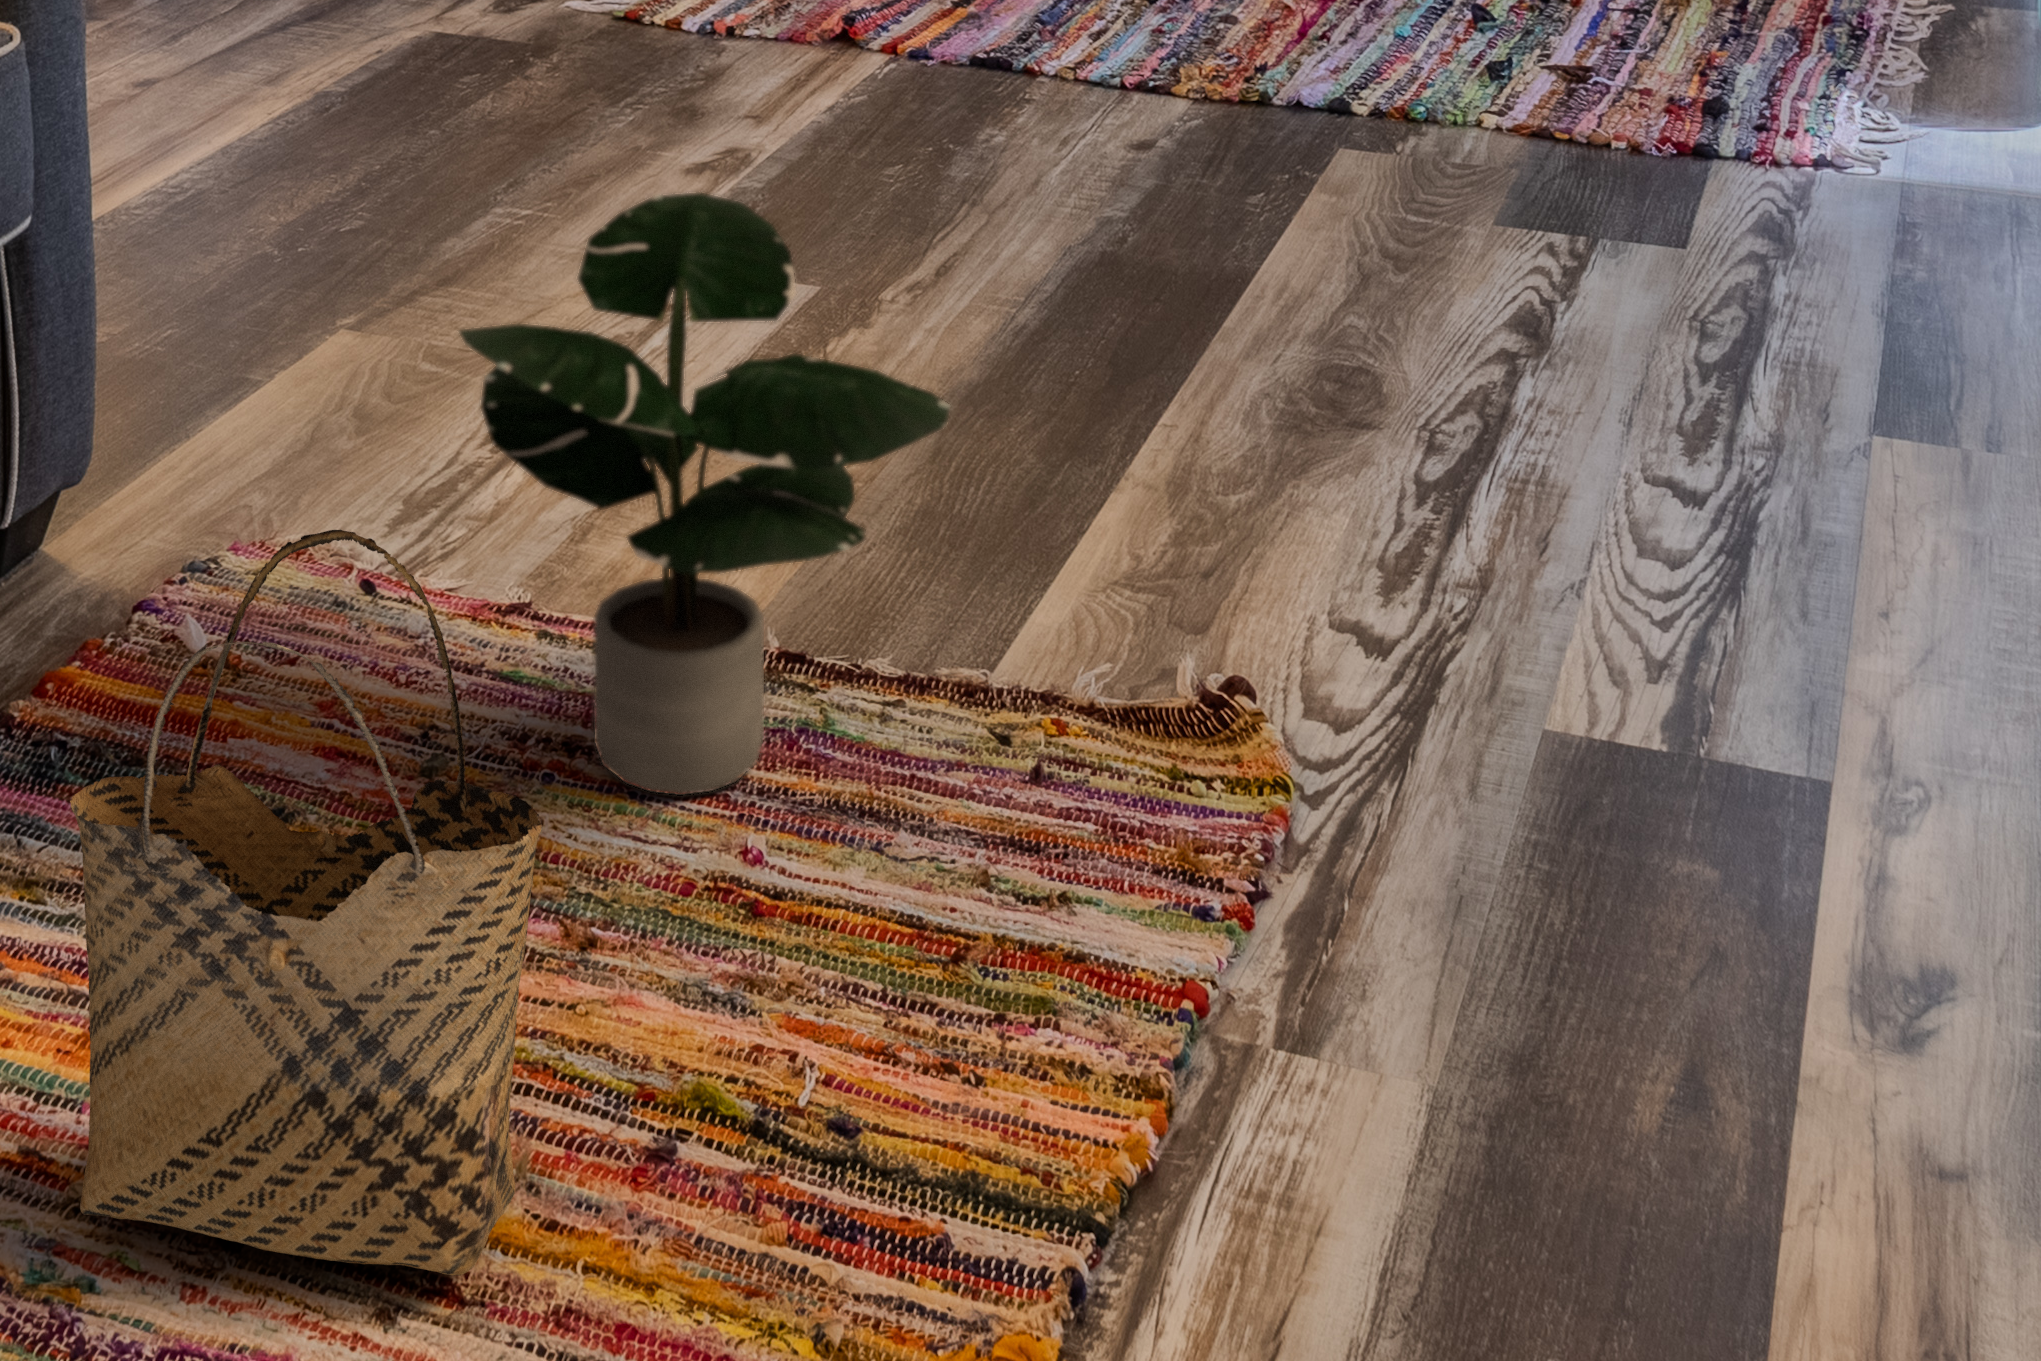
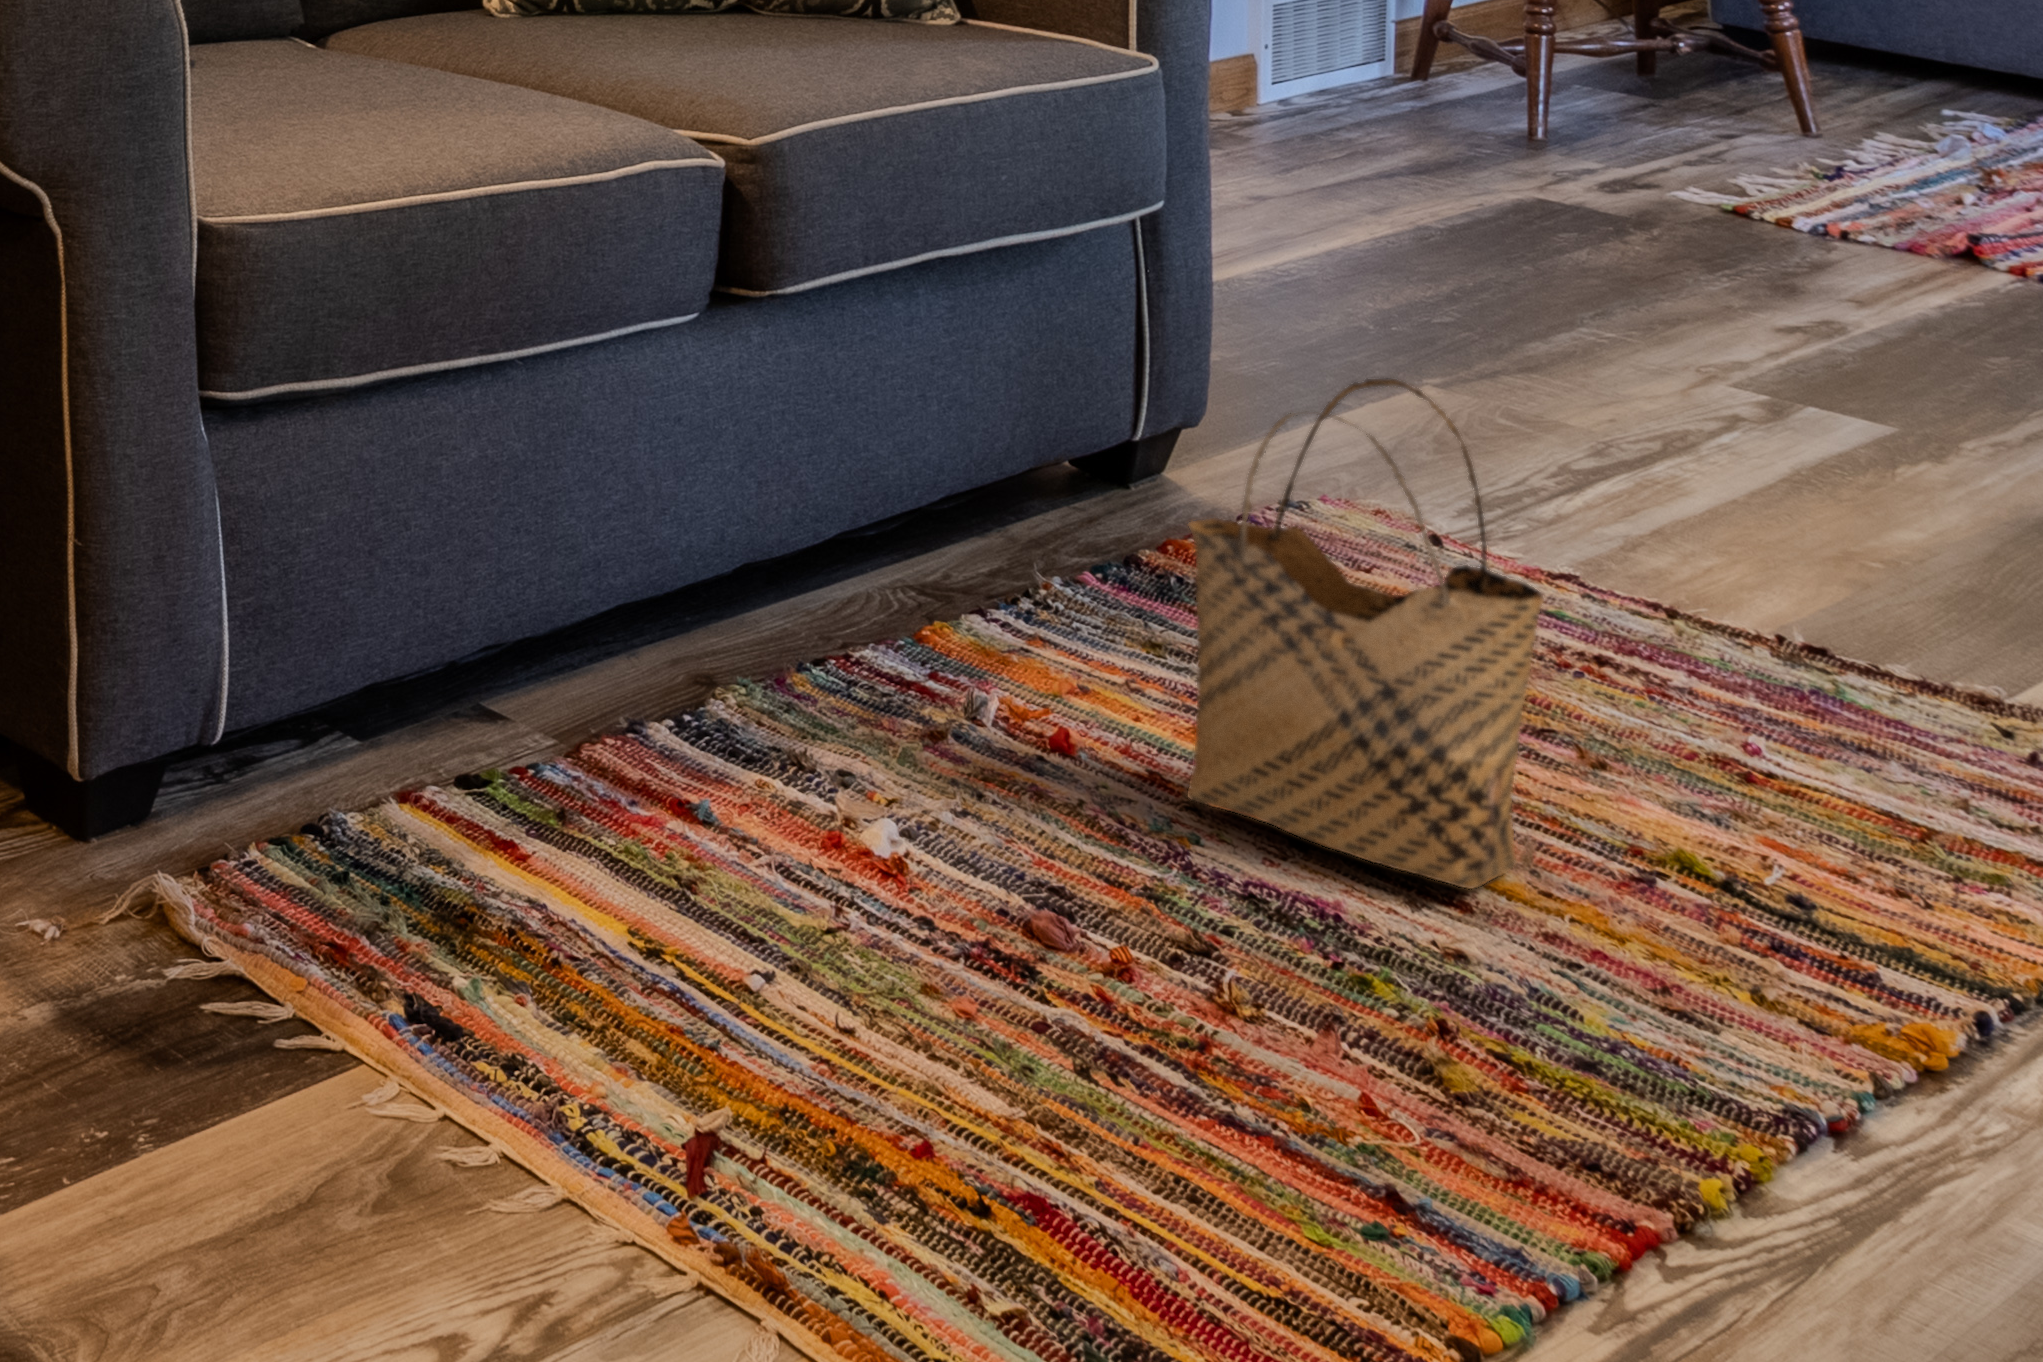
potted plant: present [460,192,950,795] -> none [1505,252,1951,710]

